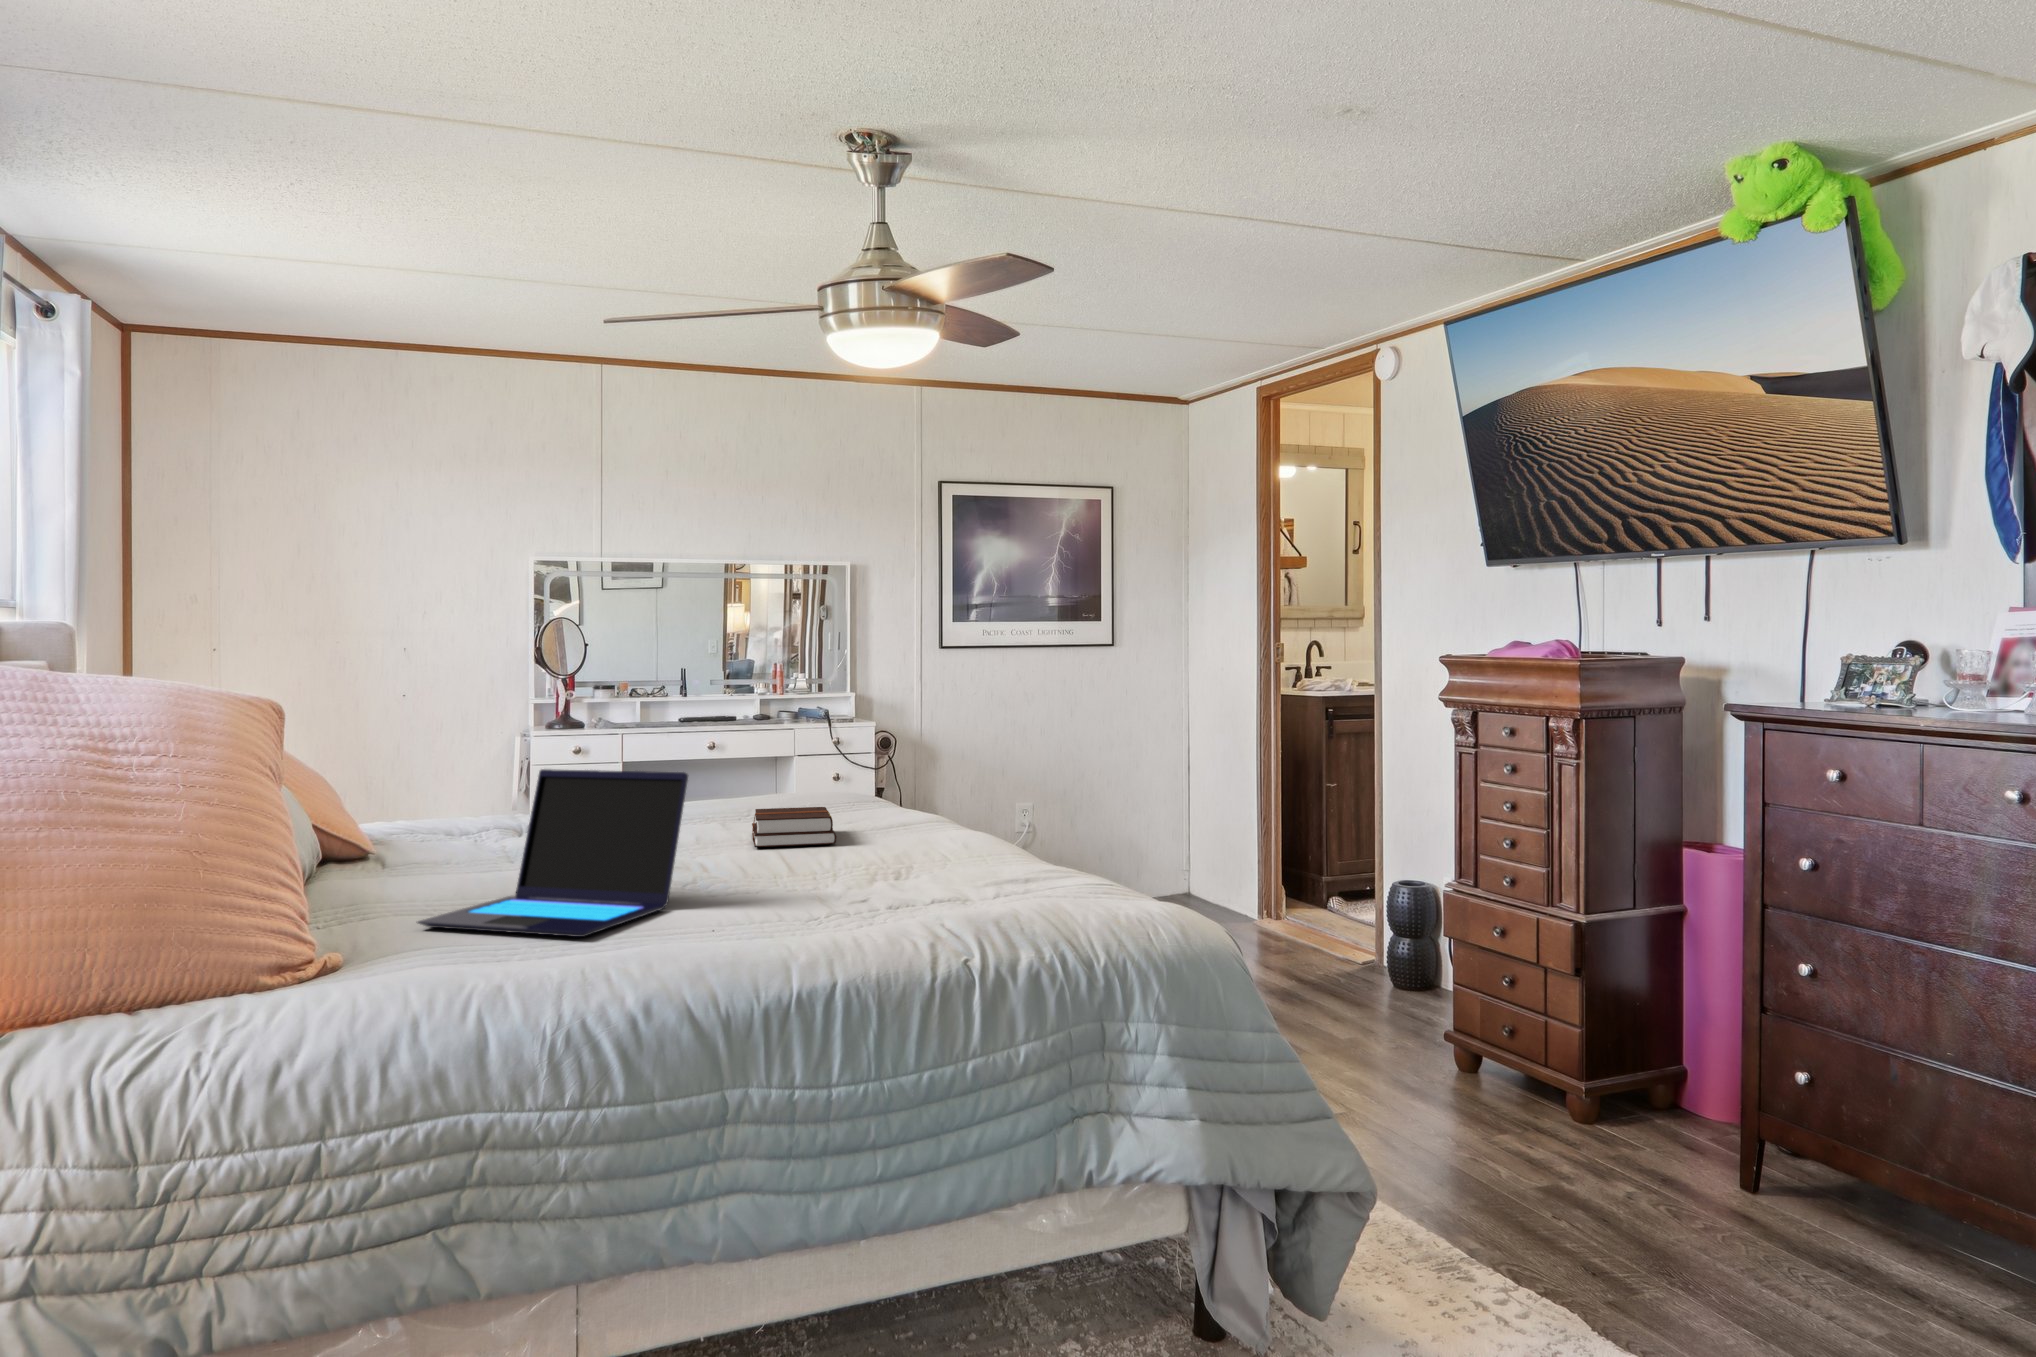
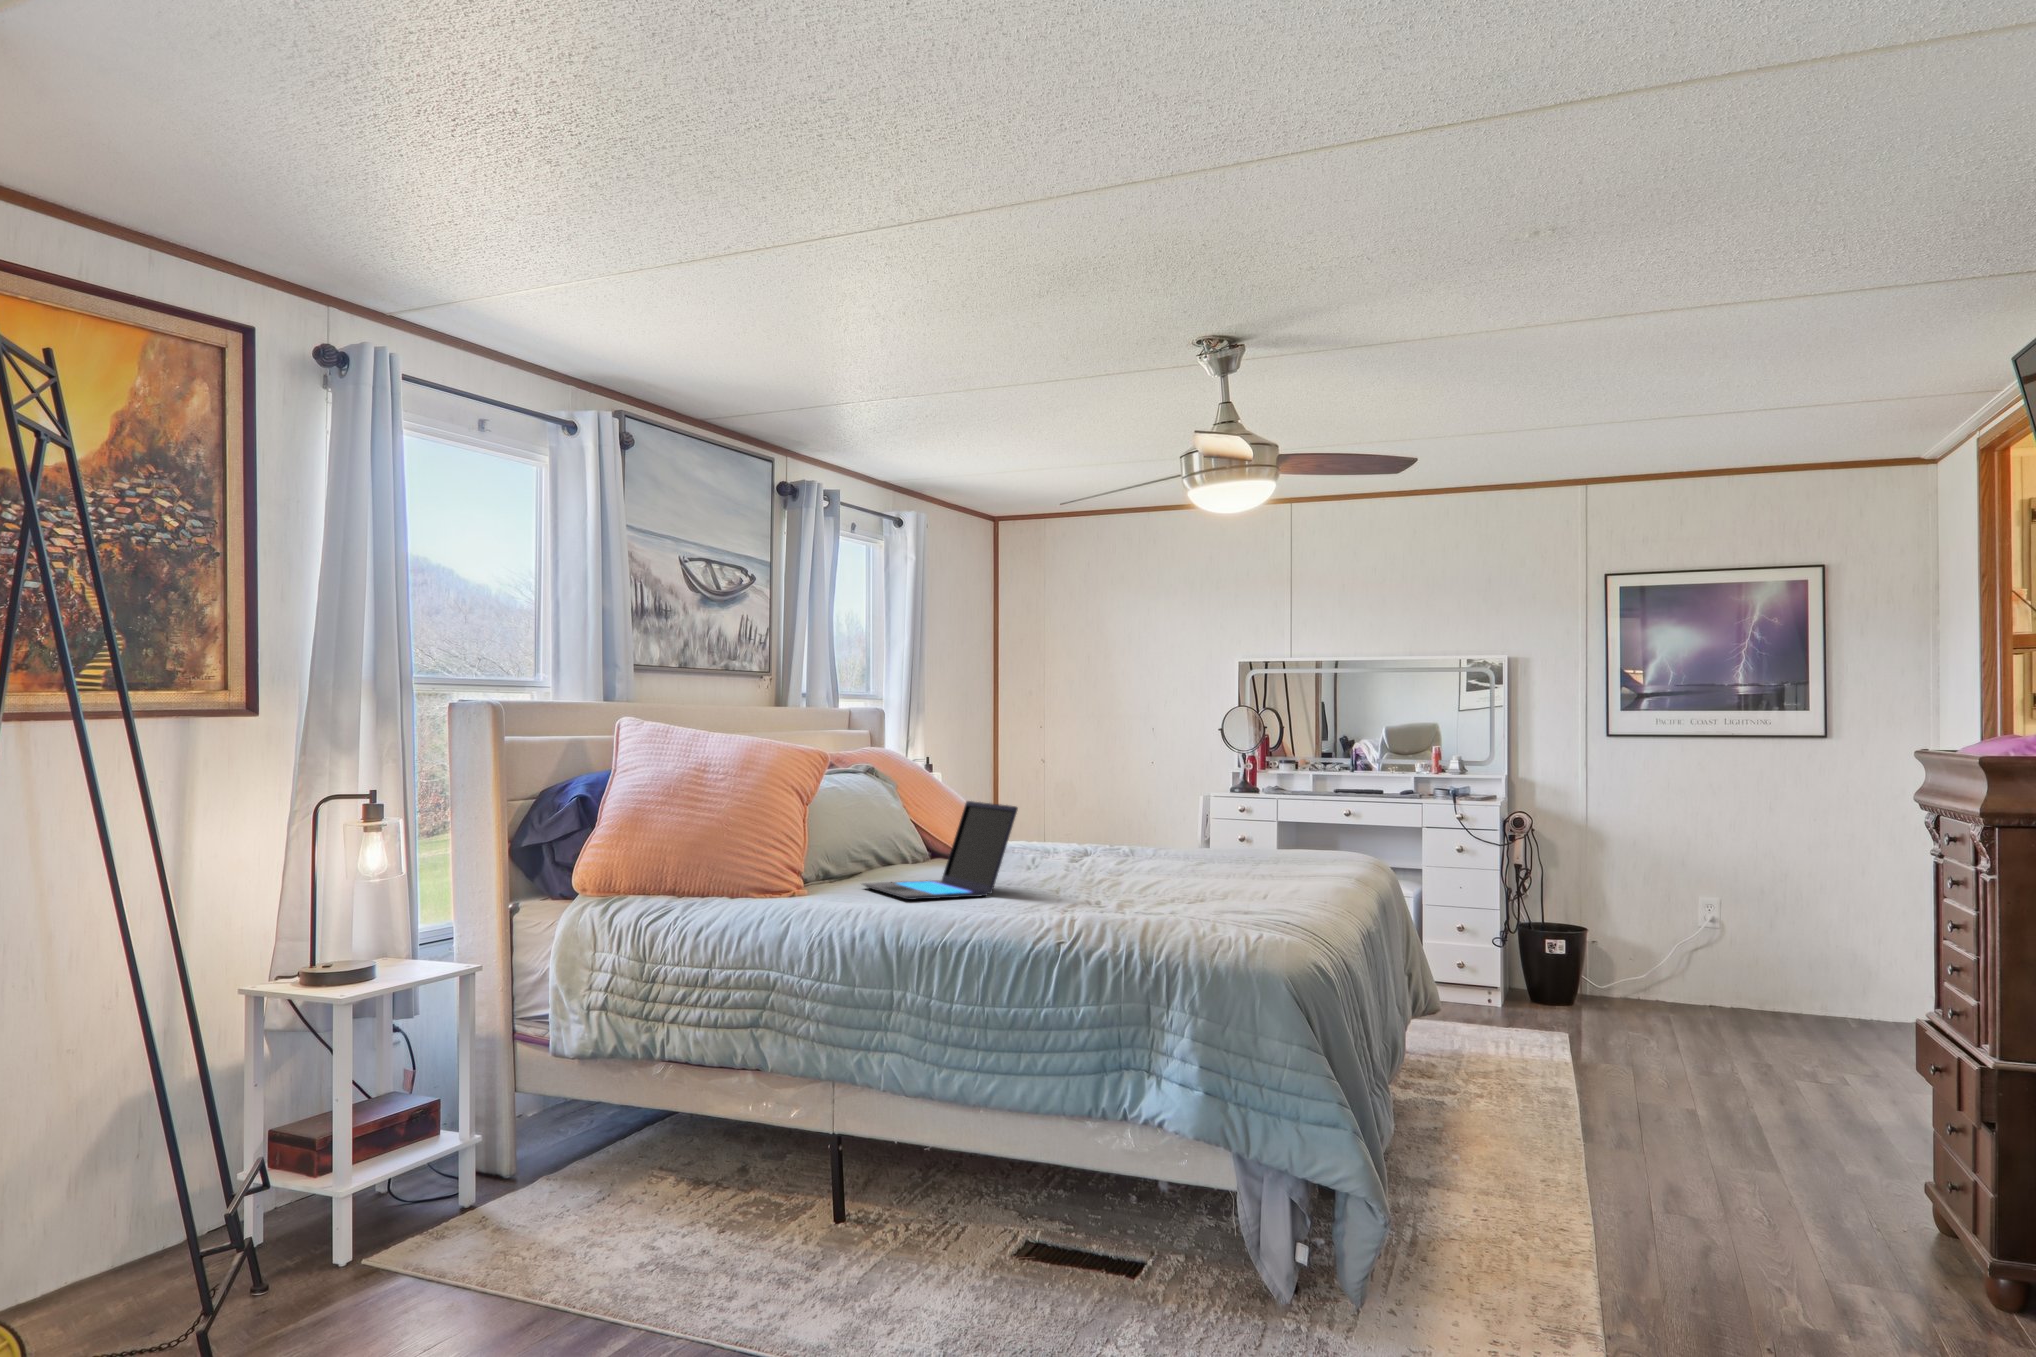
hardback book: present [752,807,836,847] -> none [1154,852,1244,881]

